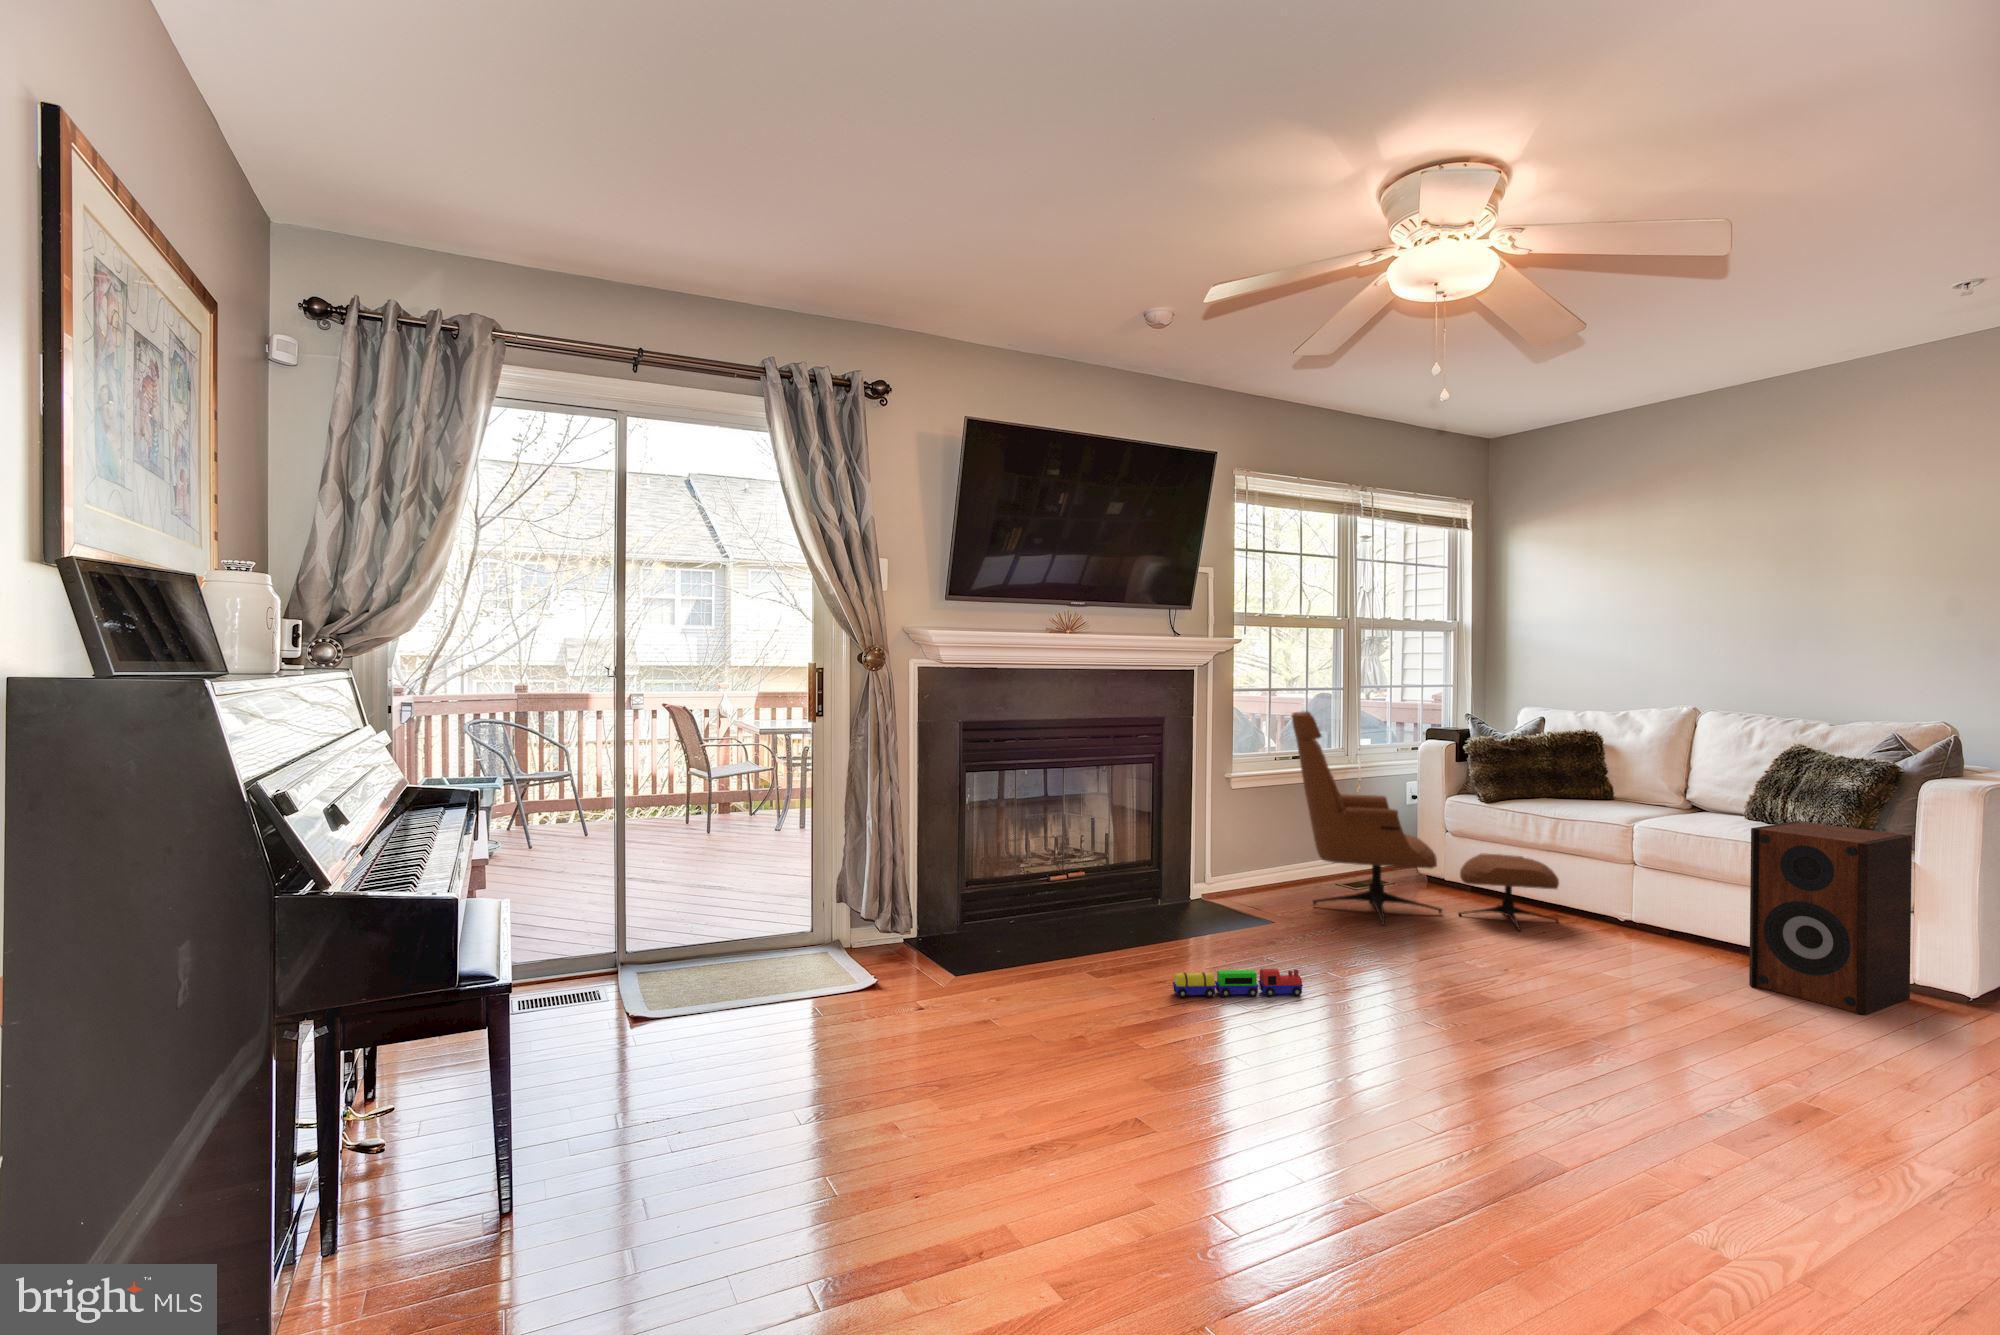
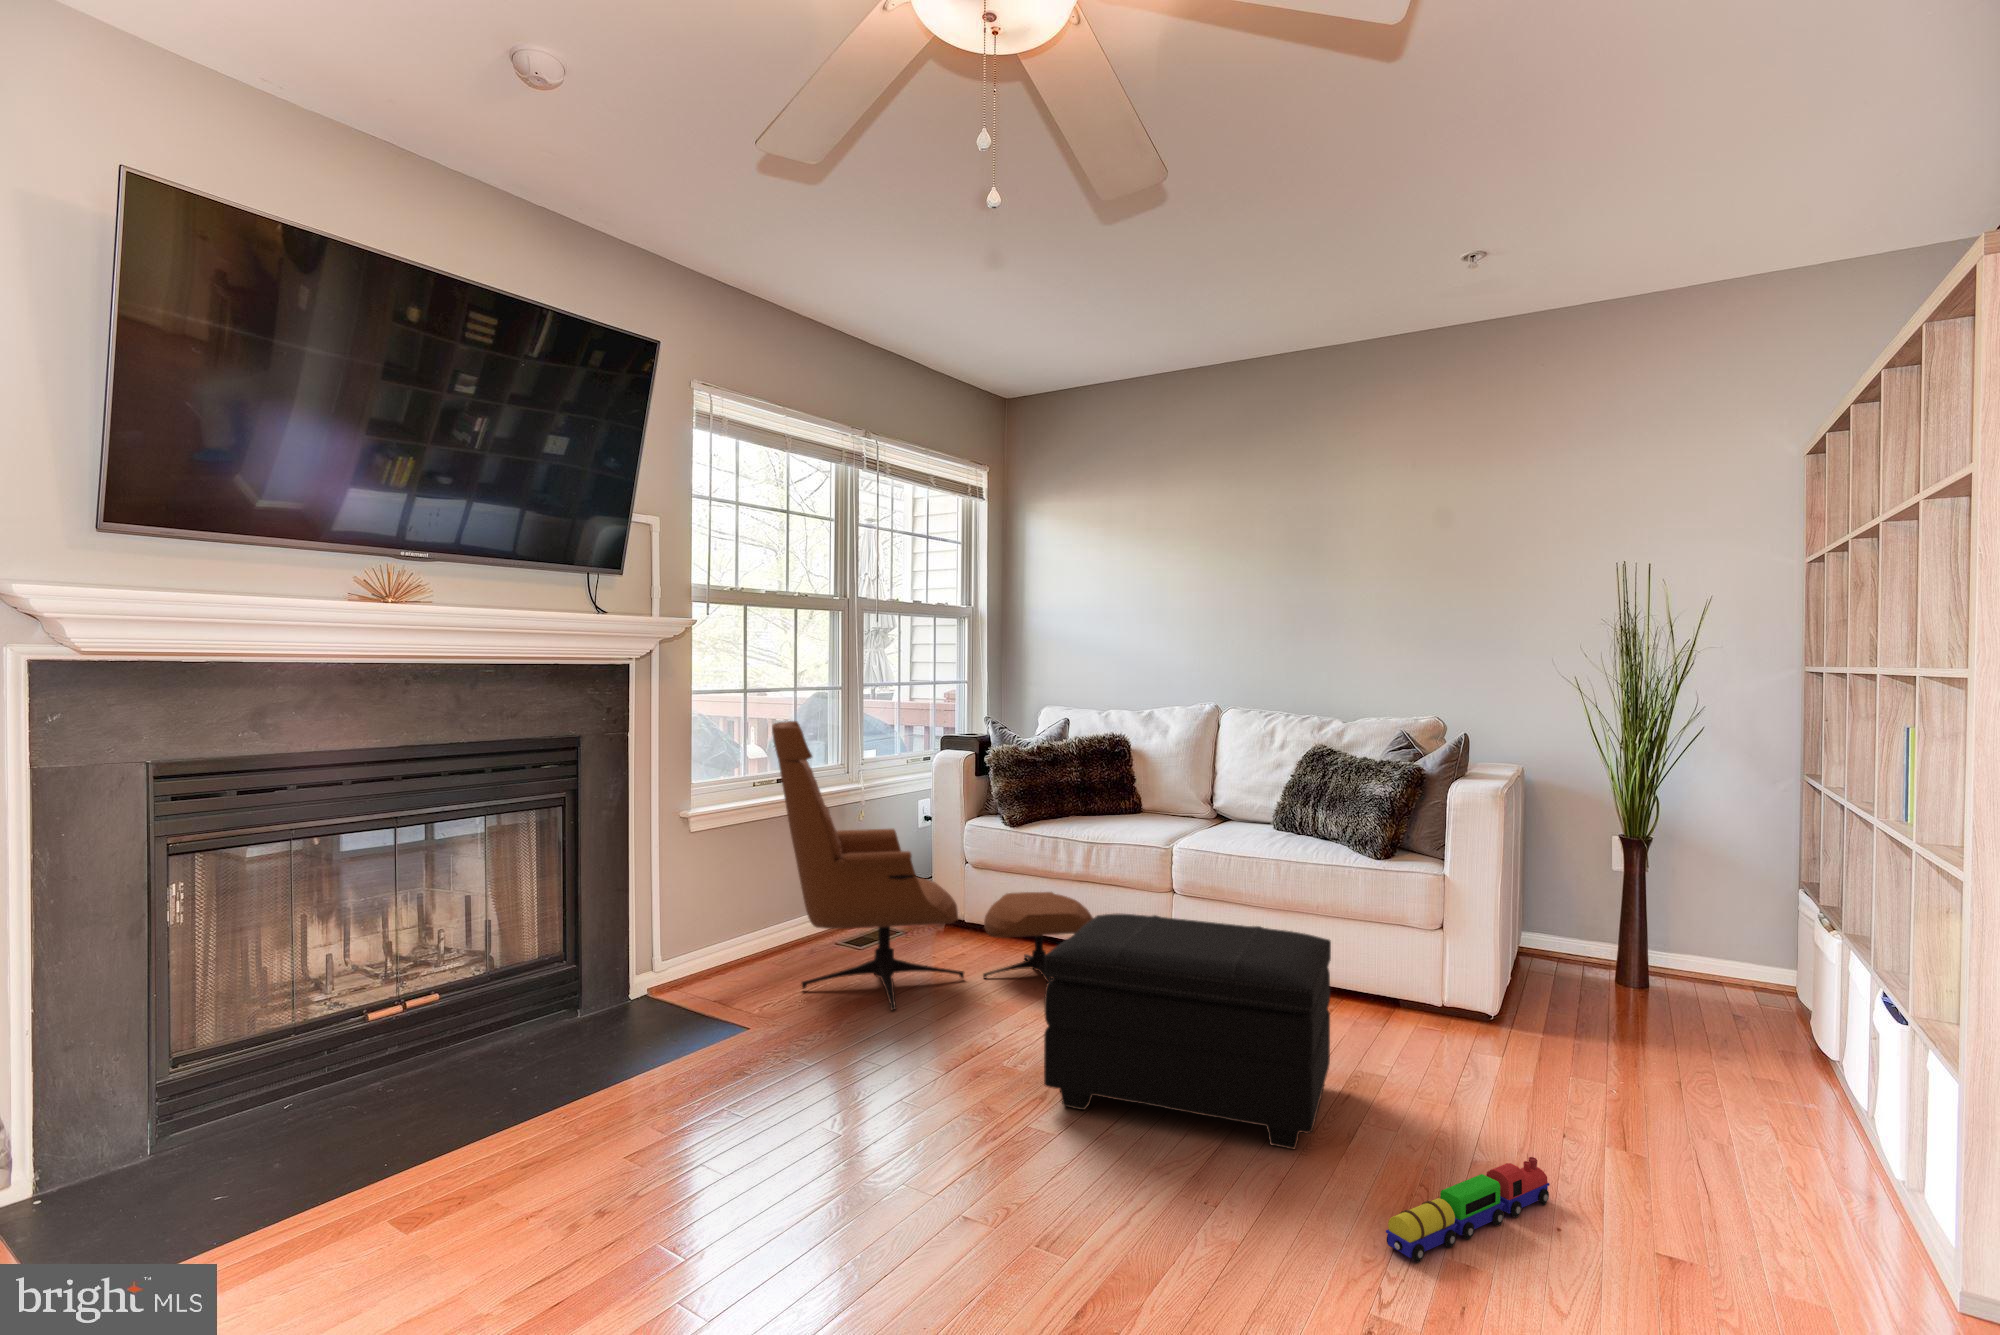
speaker: present [1749,821,1912,1015] -> none [1303,834,1445,1063]
footstool: none [1497,863,1762,1041] -> present [1044,914,1331,1149]
toy train: present [1172,969,1303,998] -> present [1386,1157,1550,1262]

